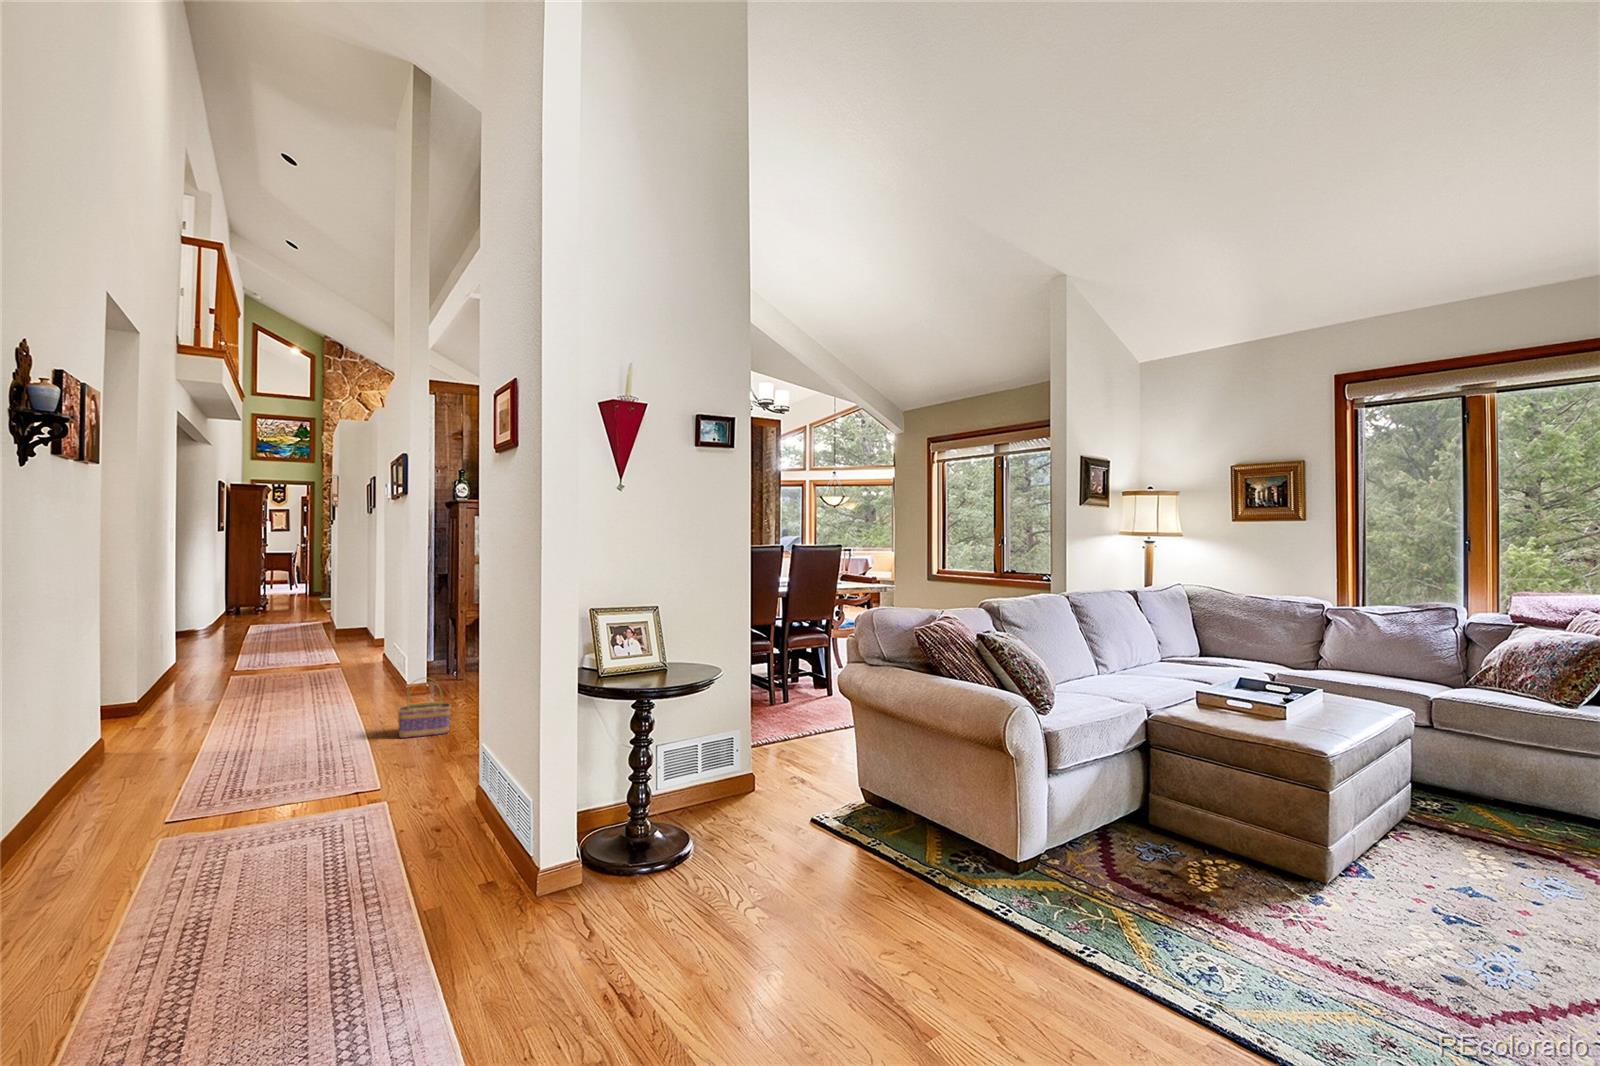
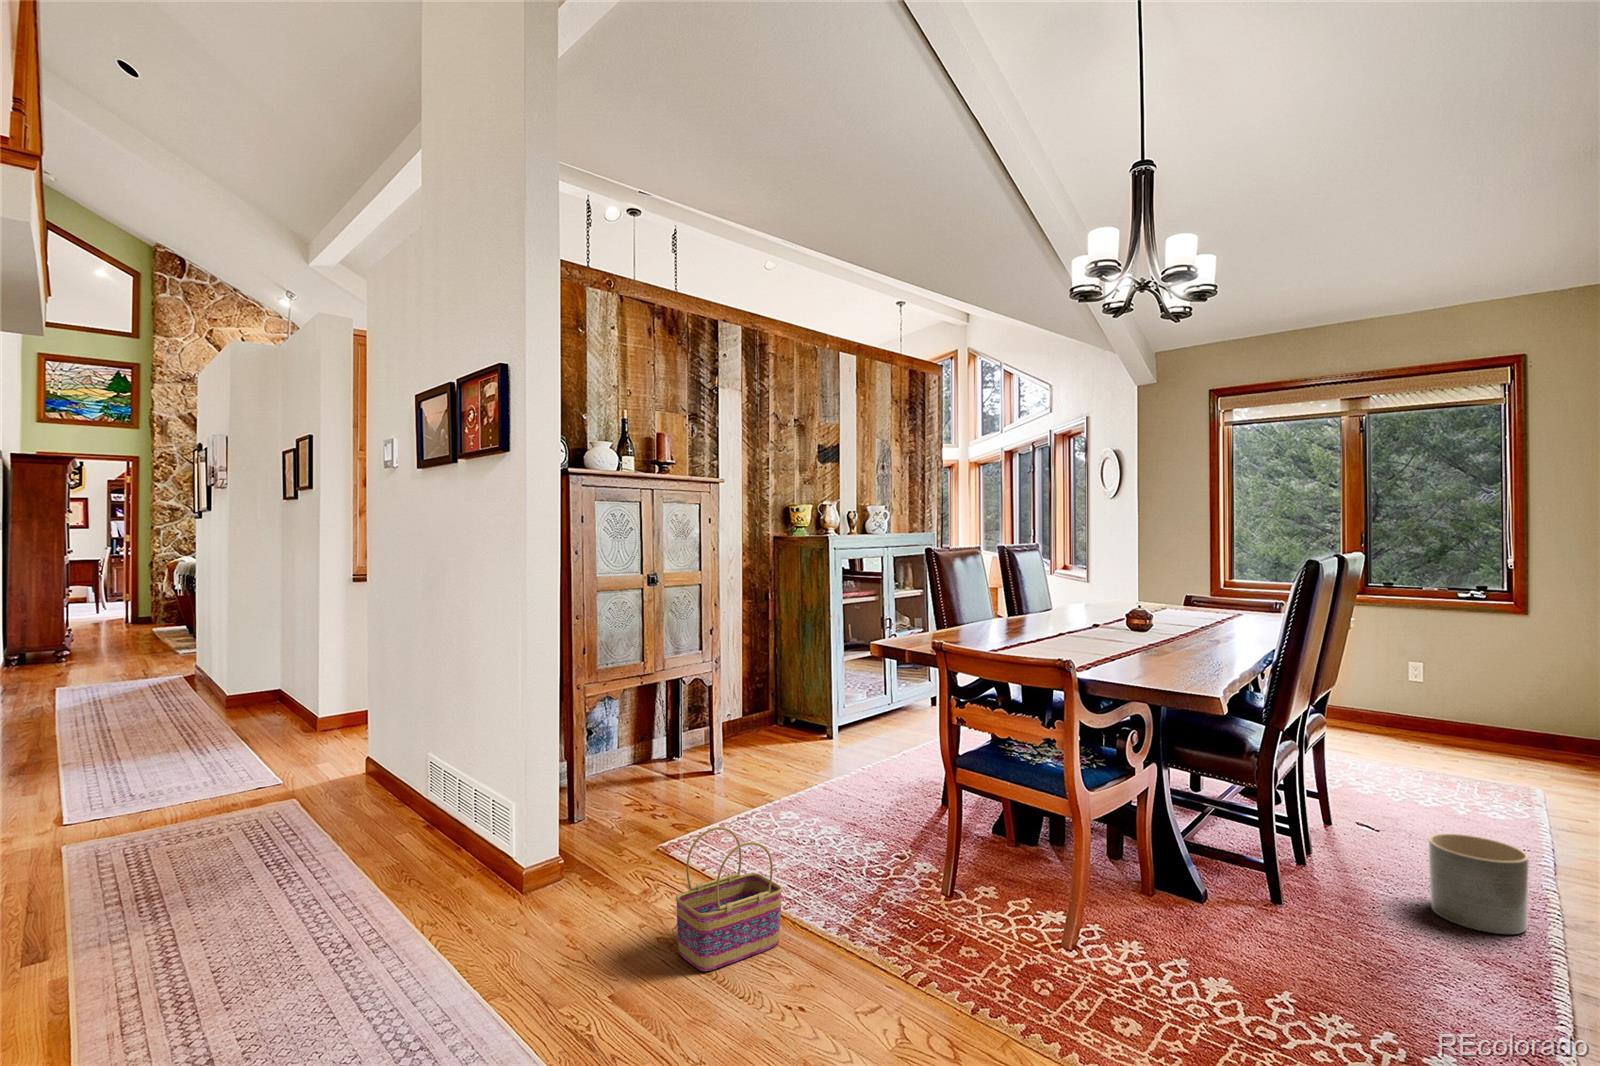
planter: none [784,703,825,750] -> present [1429,834,1529,934]

